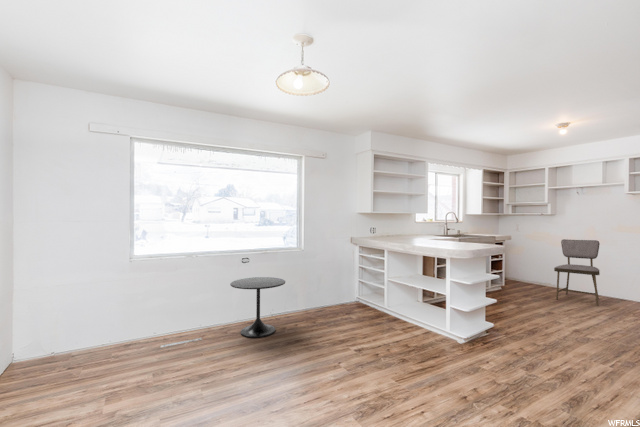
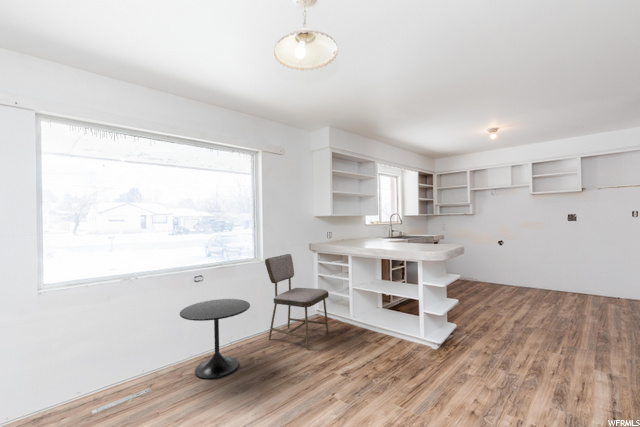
dining chair: present [554,239,600,306] -> present [265,254,329,350]

